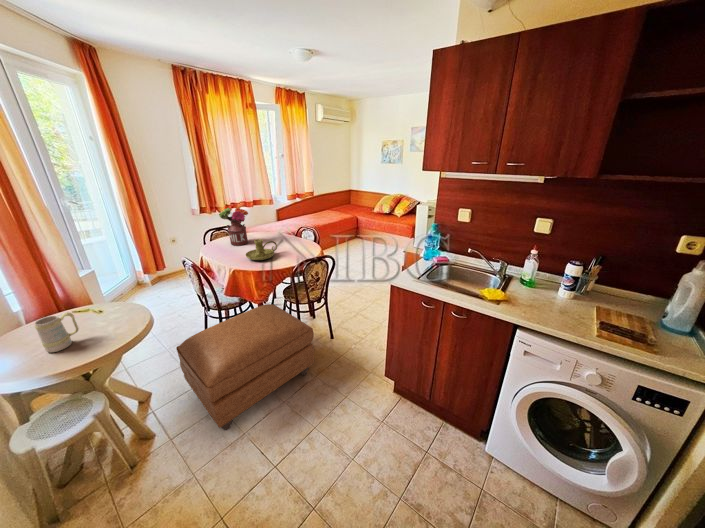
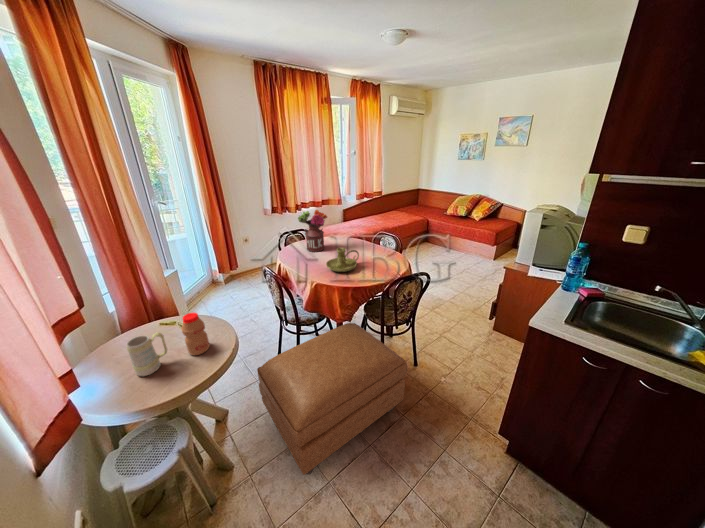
bottle: none [92,294,123,332] -> present [181,313,210,355]

